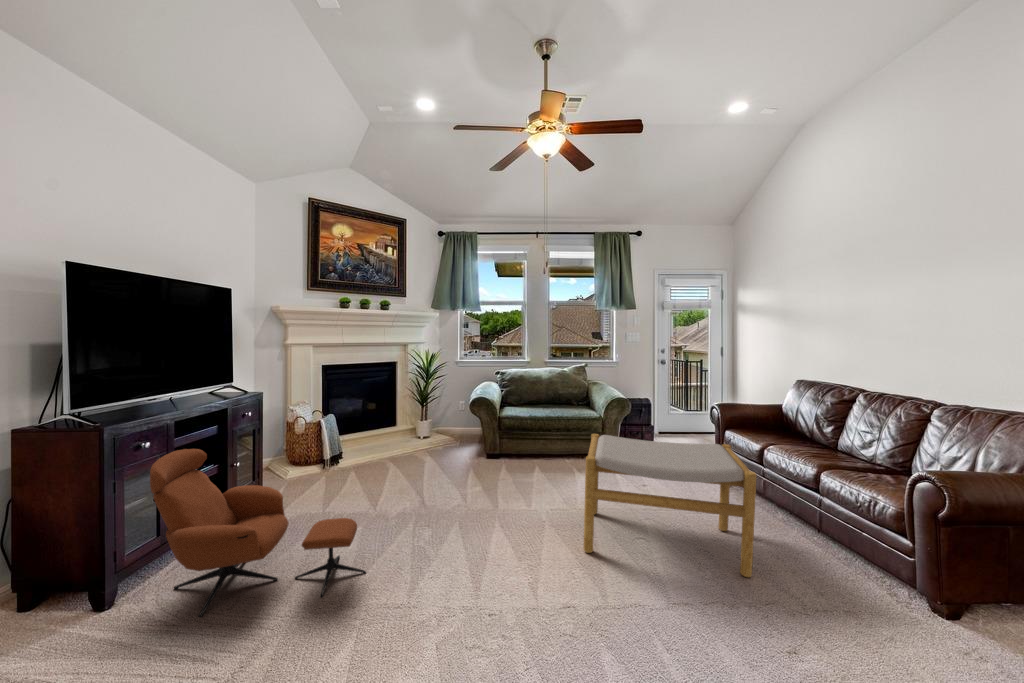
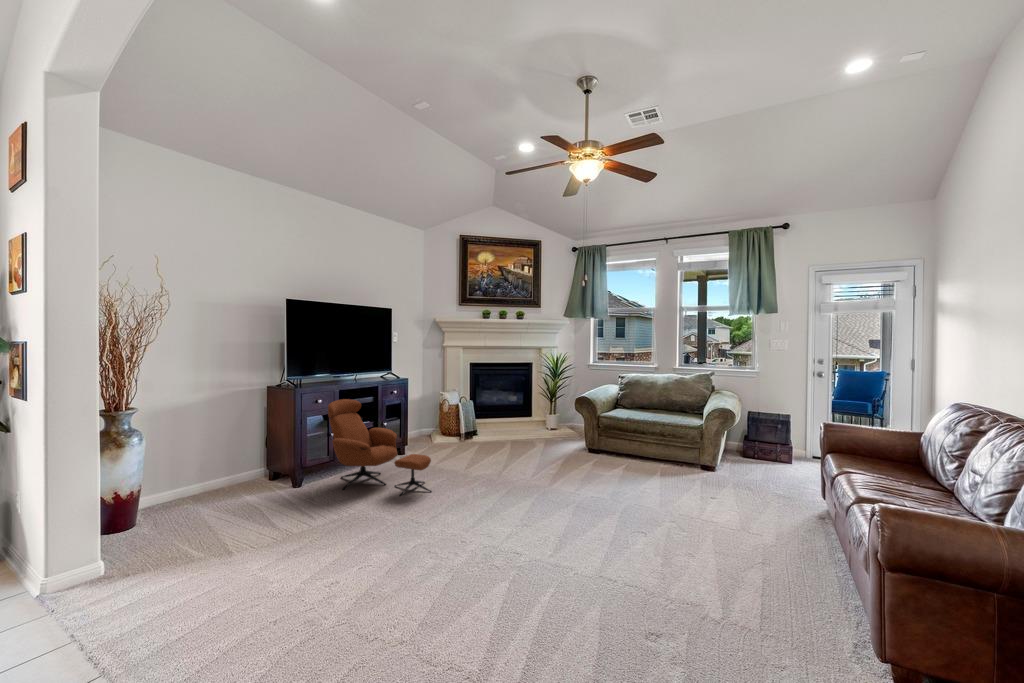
footstool: present [584,434,756,577] -> none [585,424,749,559]

